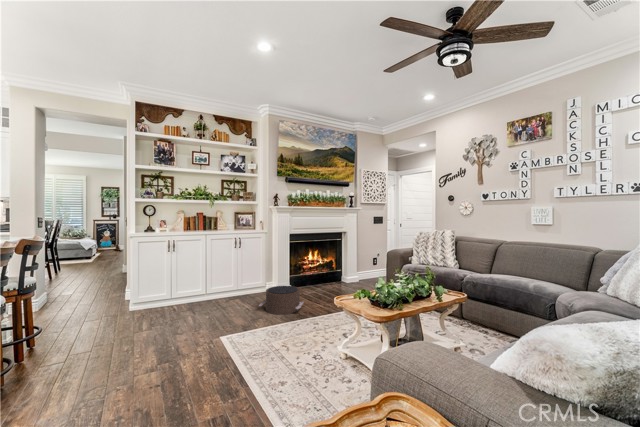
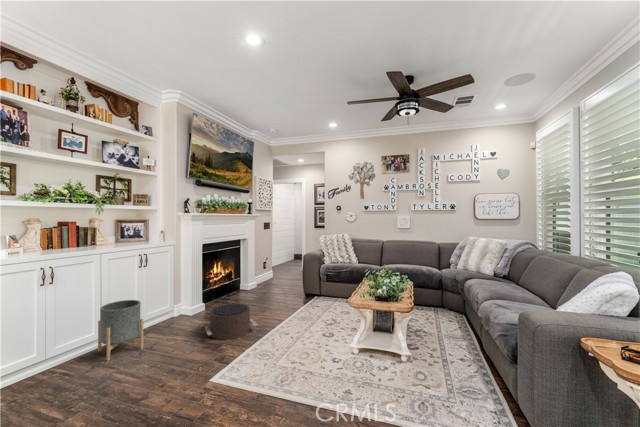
planter: none [200,268,226,306] -> present [98,300,143,361]

